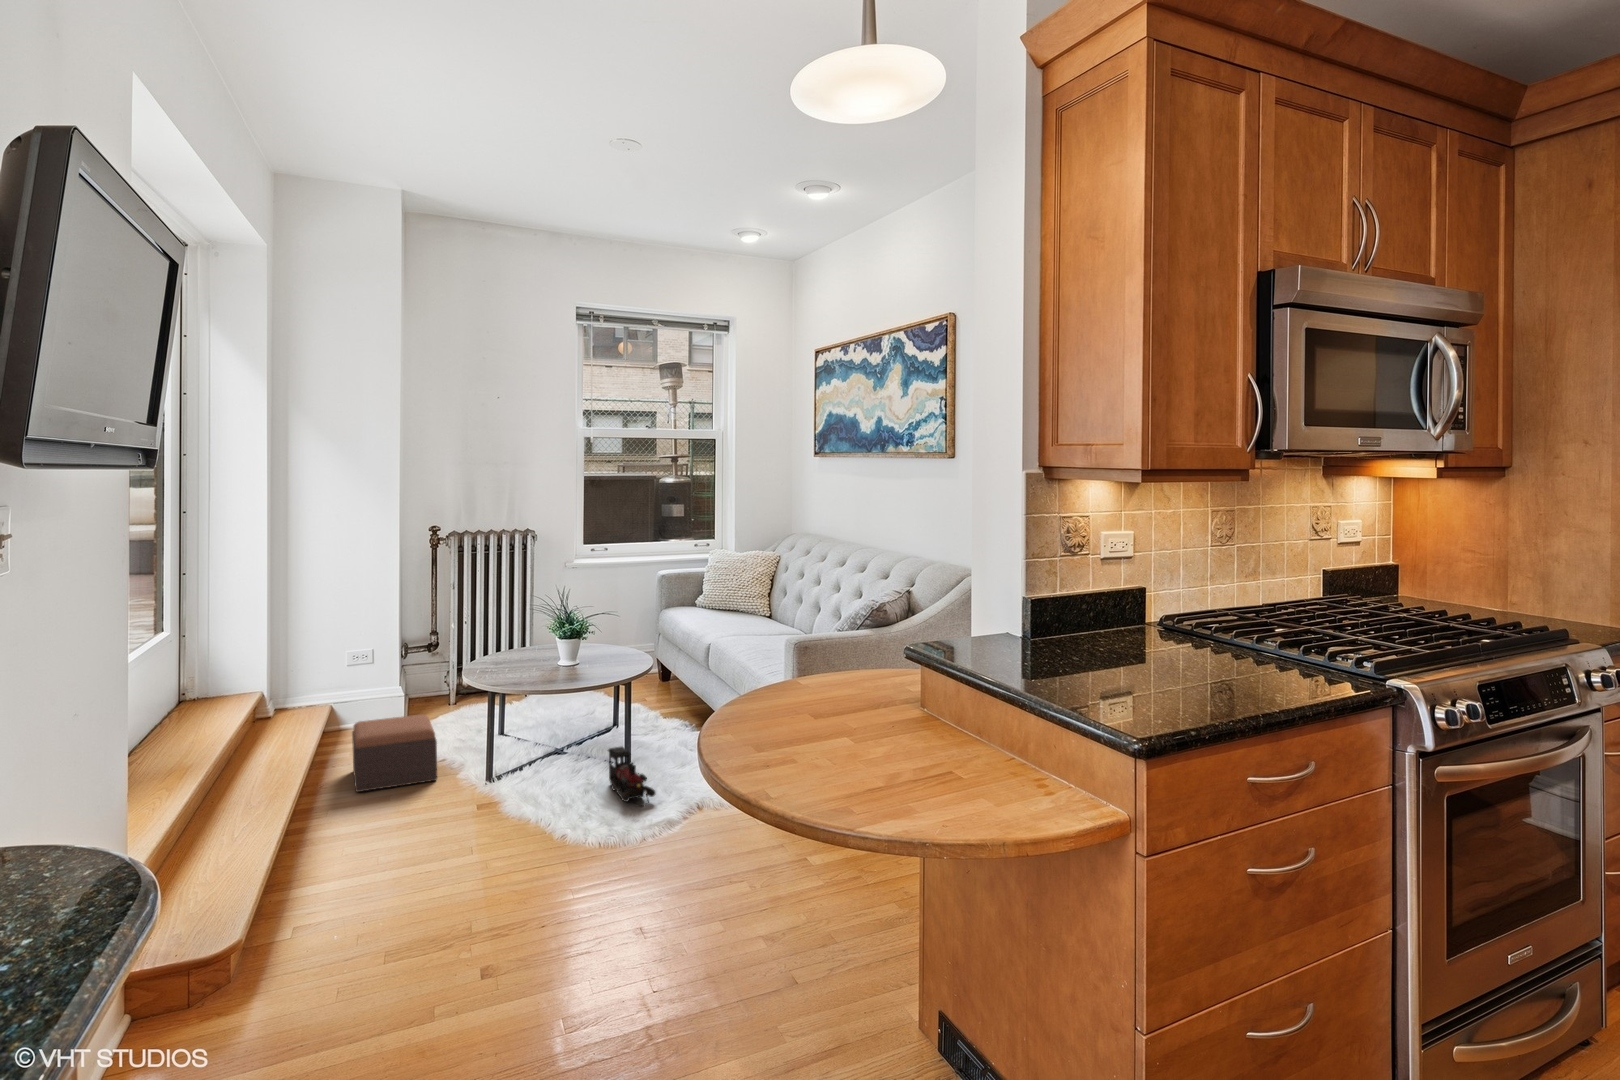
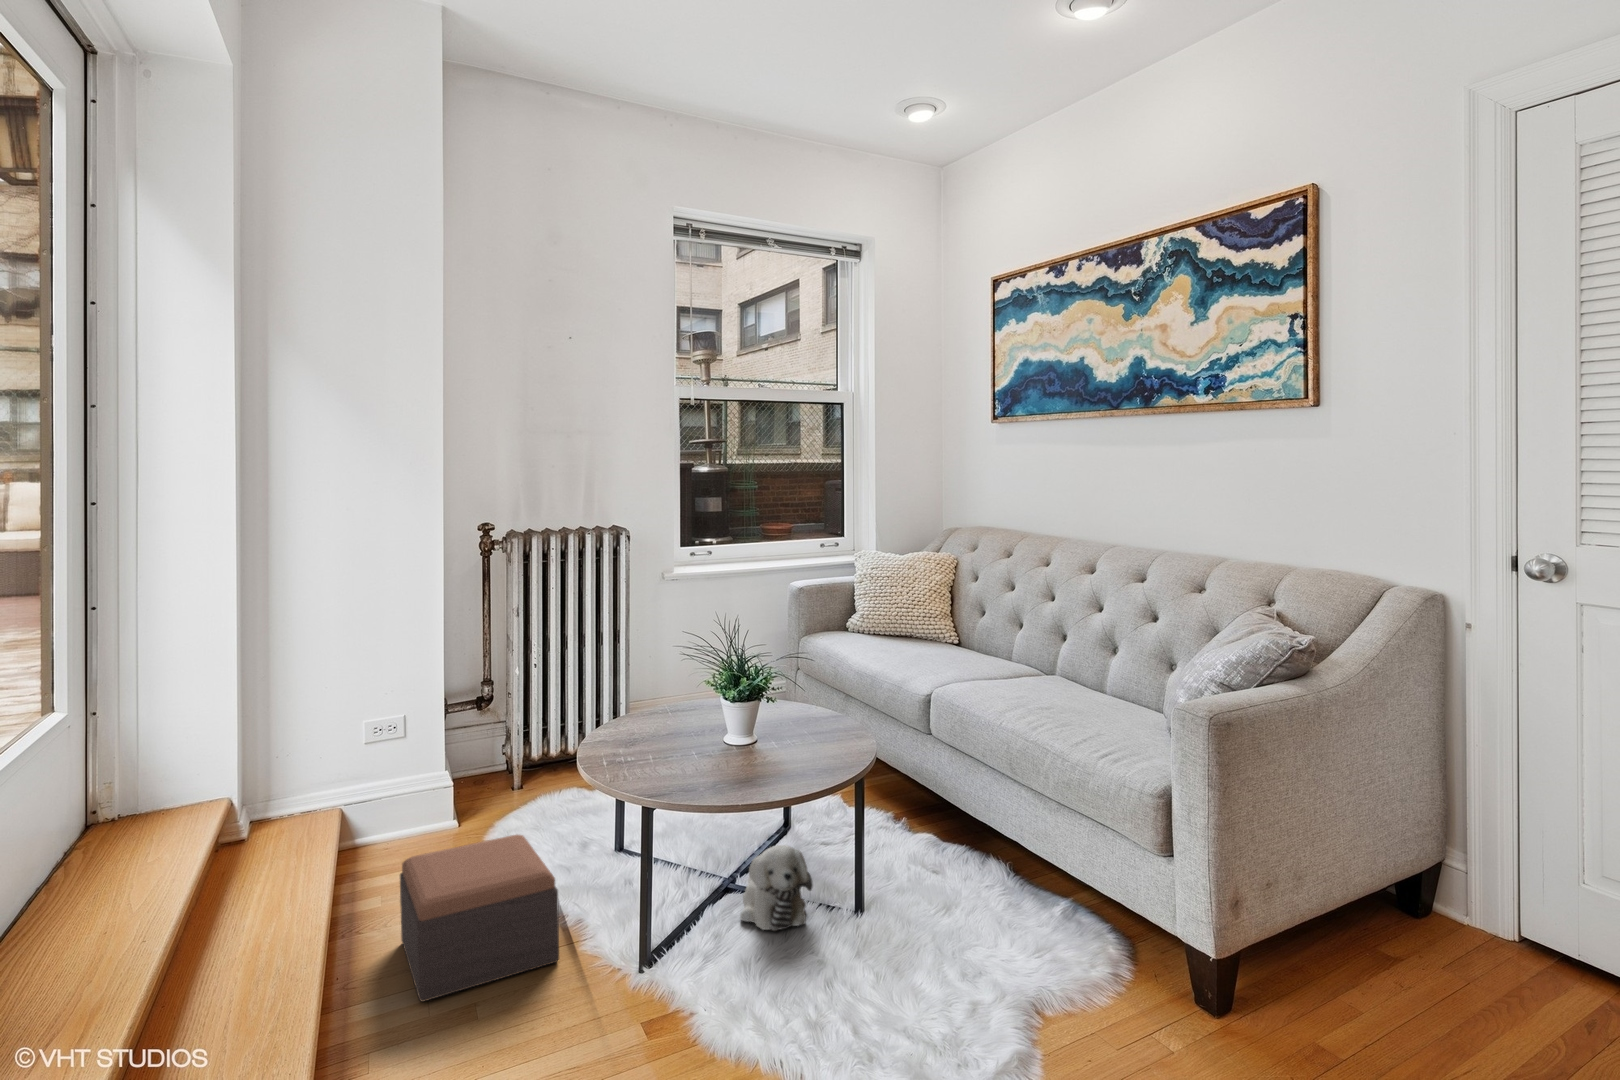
plush toy: none [546,722,590,770] -> present [740,845,813,931]
toy train: present [608,747,655,806] -> none [873,894,993,1028]

